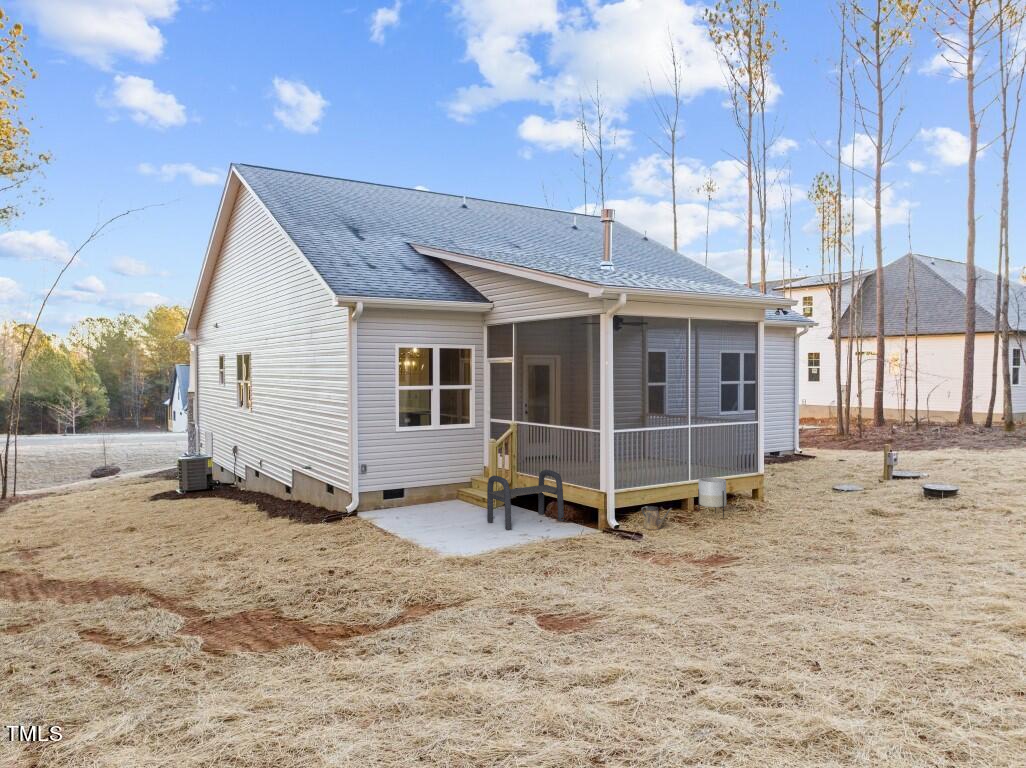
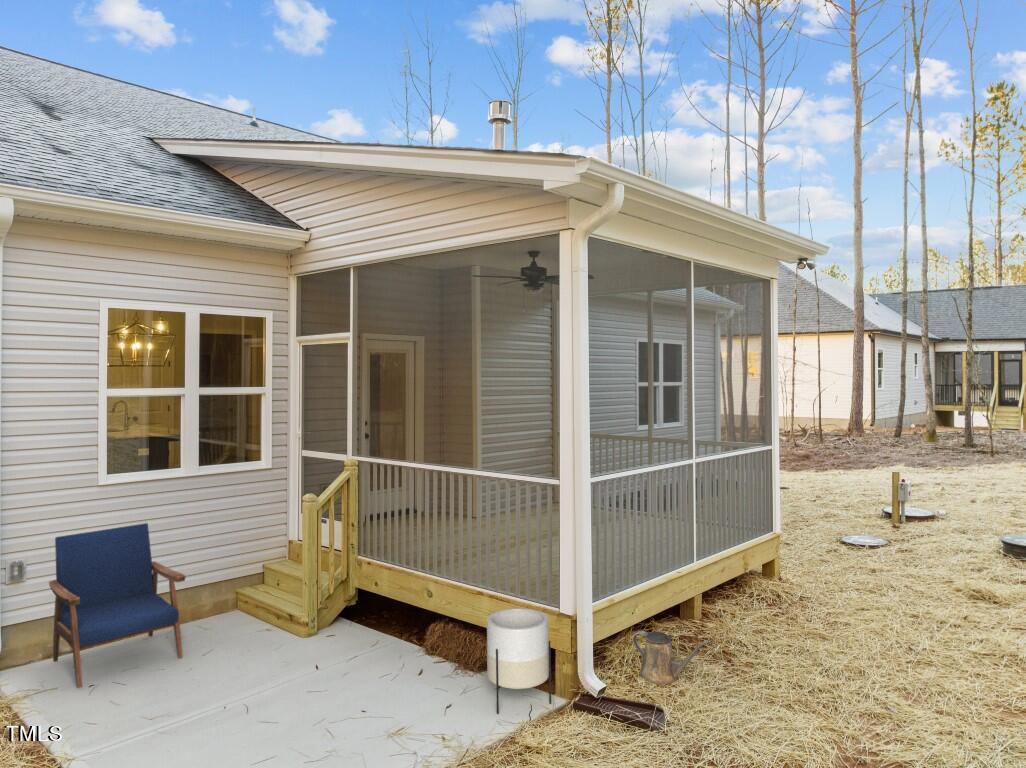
armchair: none [379,450,436,517] -> present [49,523,186,687]
bench: present [487,470,564,530] -> none [305,559,471,716]
planter: present [698,478,726,518] -> present [487,608,551,714]

